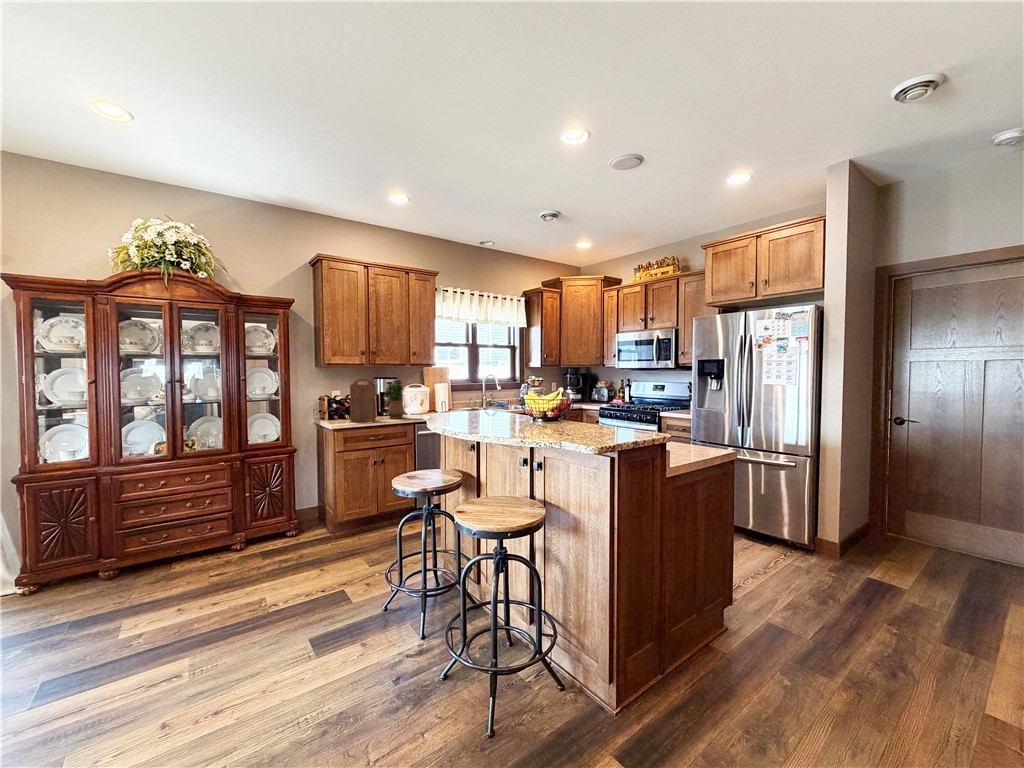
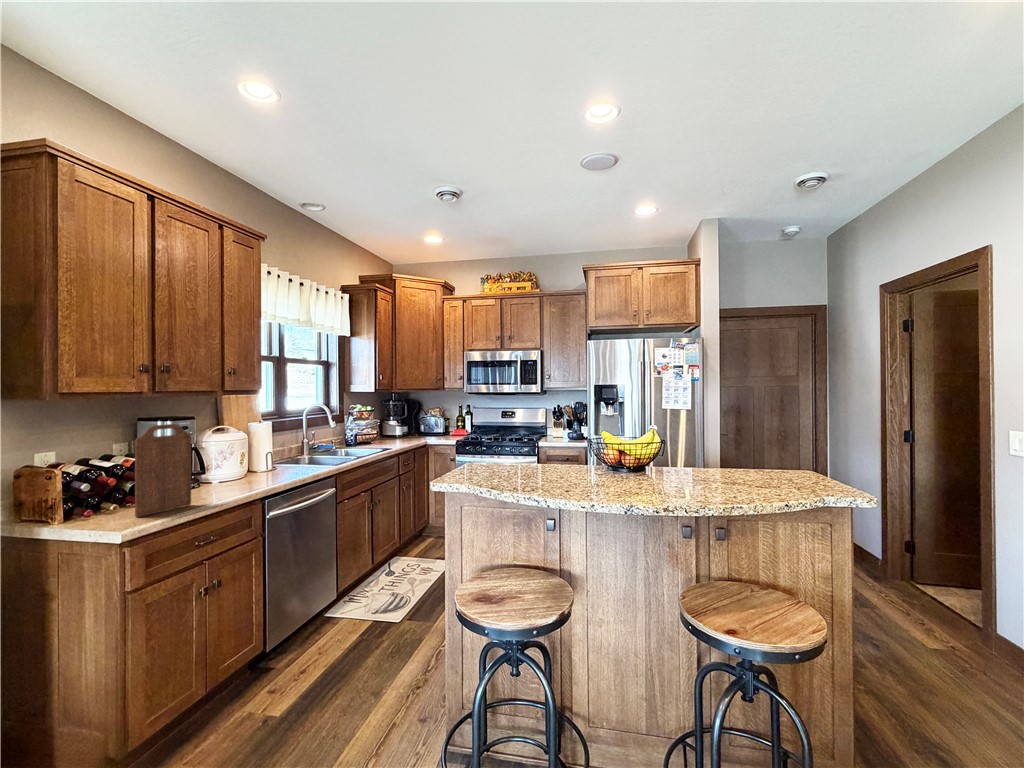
potted plant: present [384,379,404,419] -> none [188,419,234,496]

